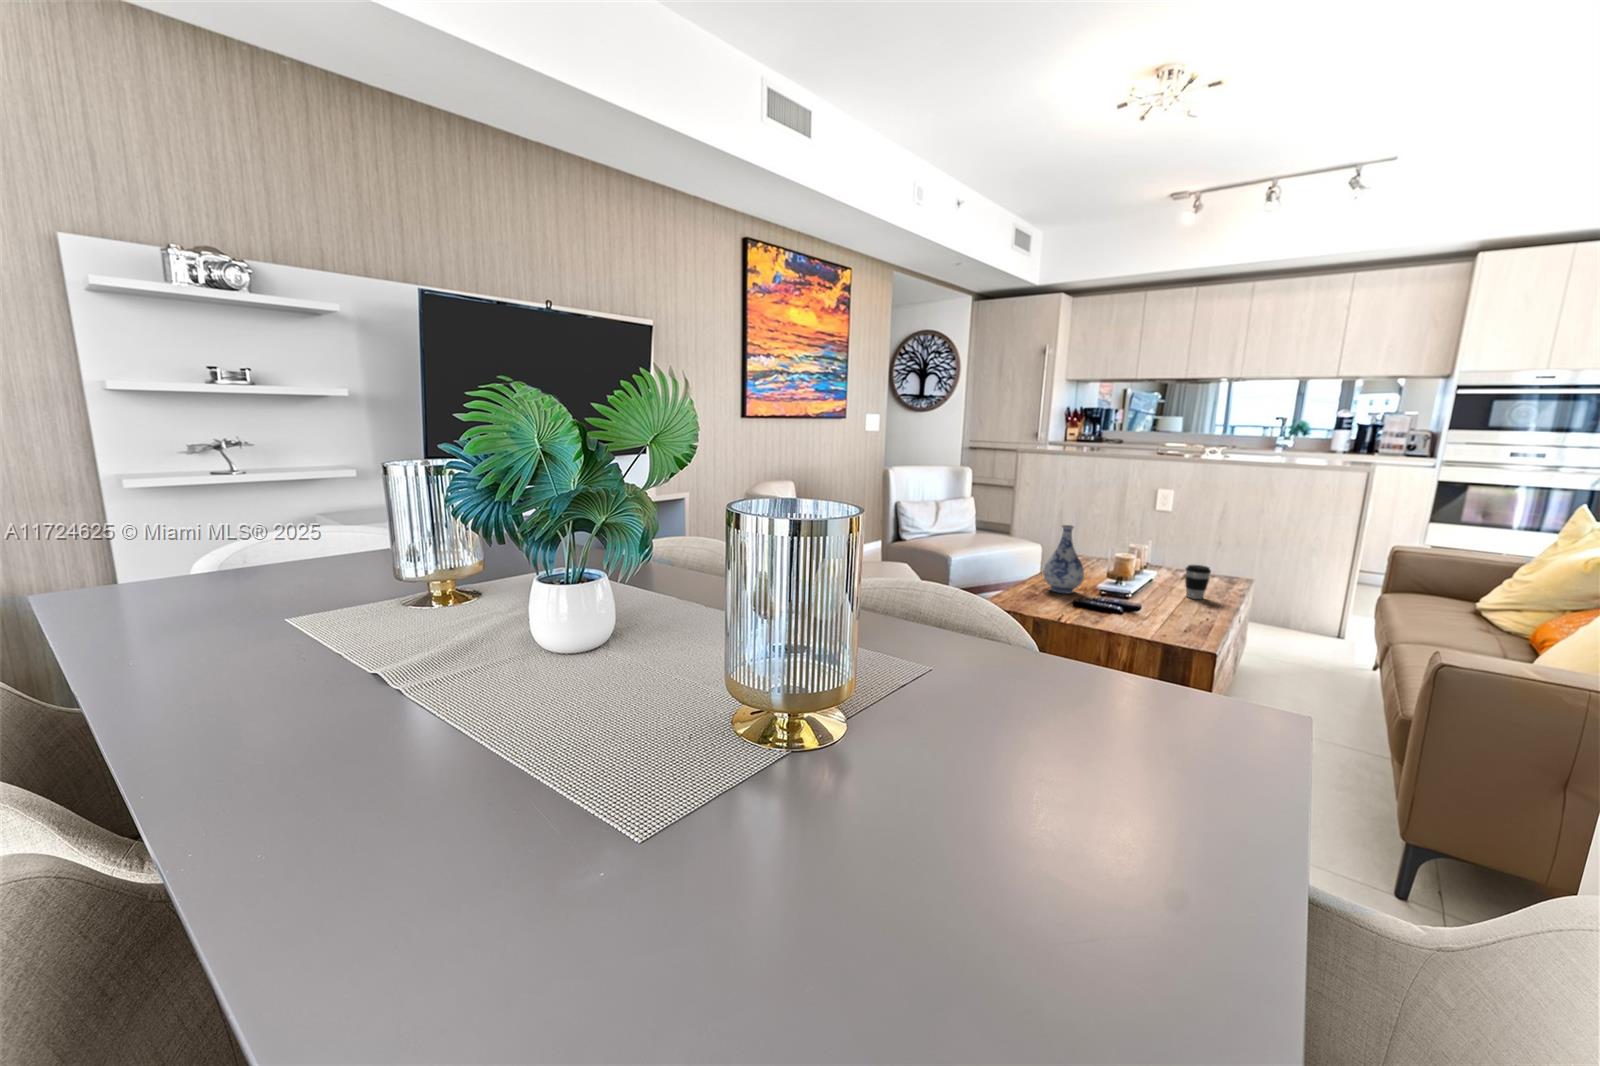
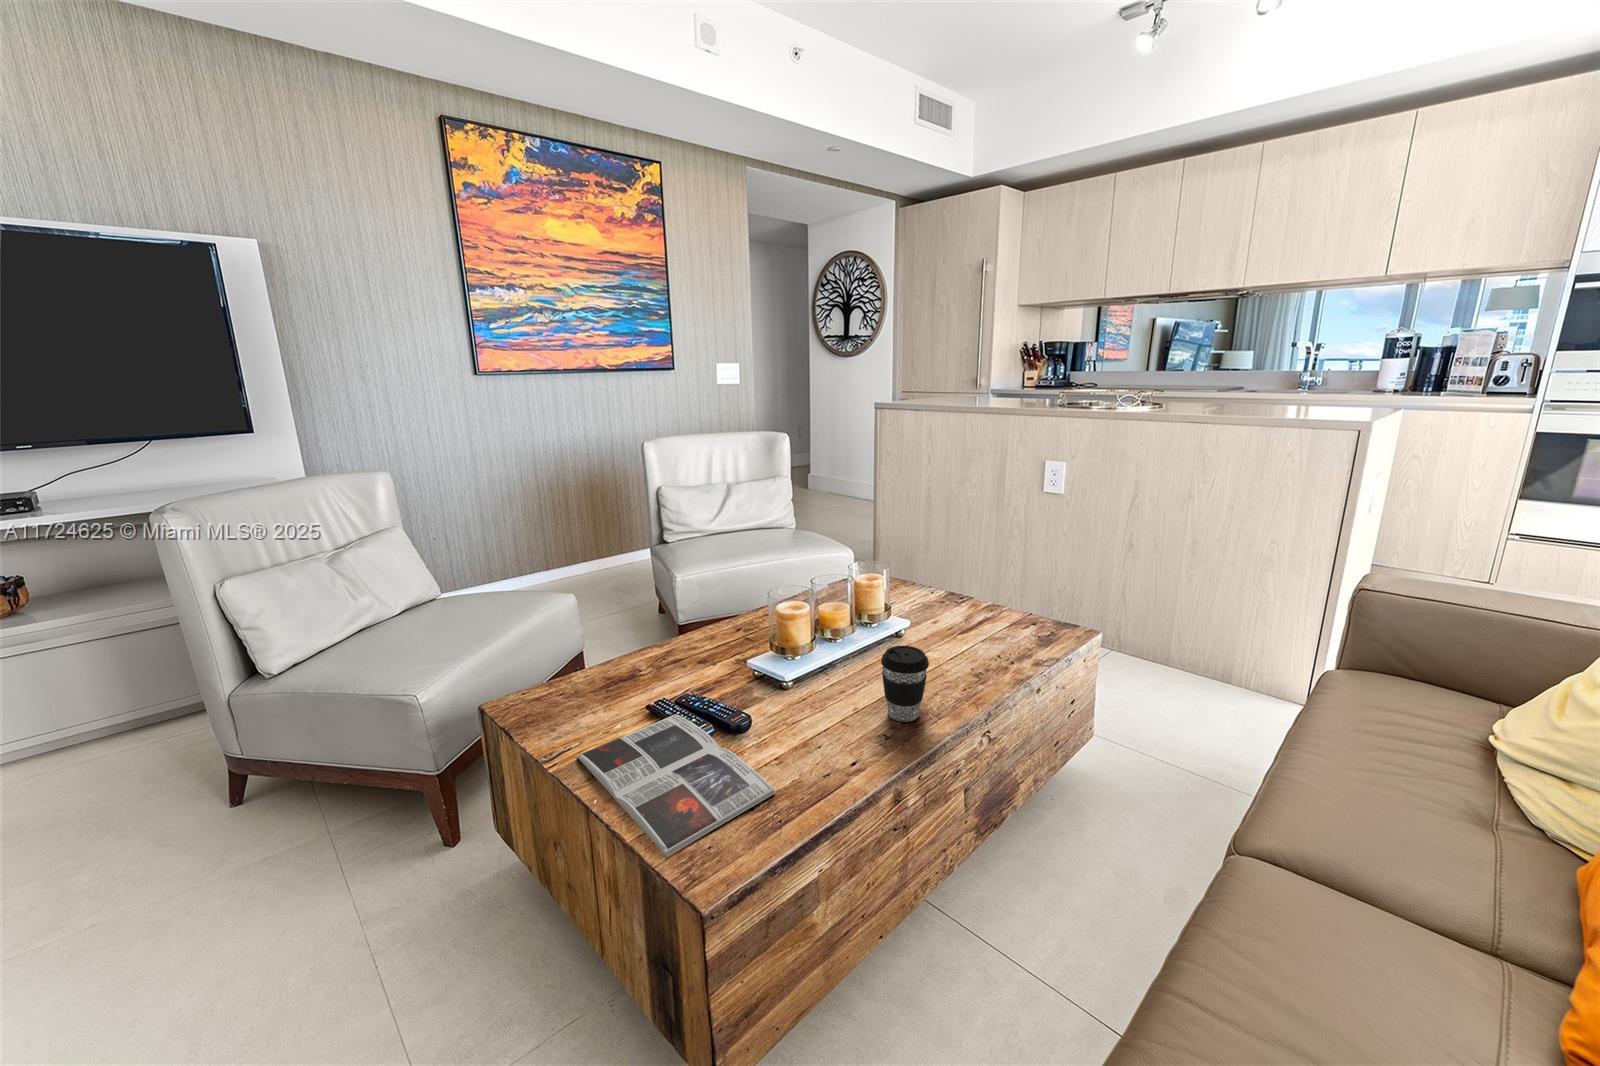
vase: present [1043,525,1084,594] -> none [622,560,695,691]
magazine: none [1082,599,1186,629] -> present [577,714,776,857]

